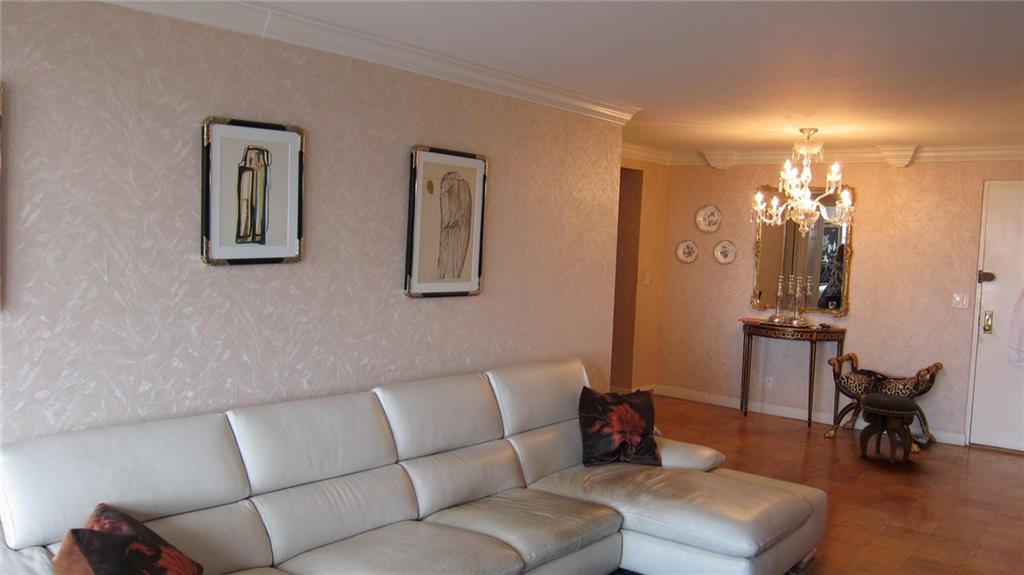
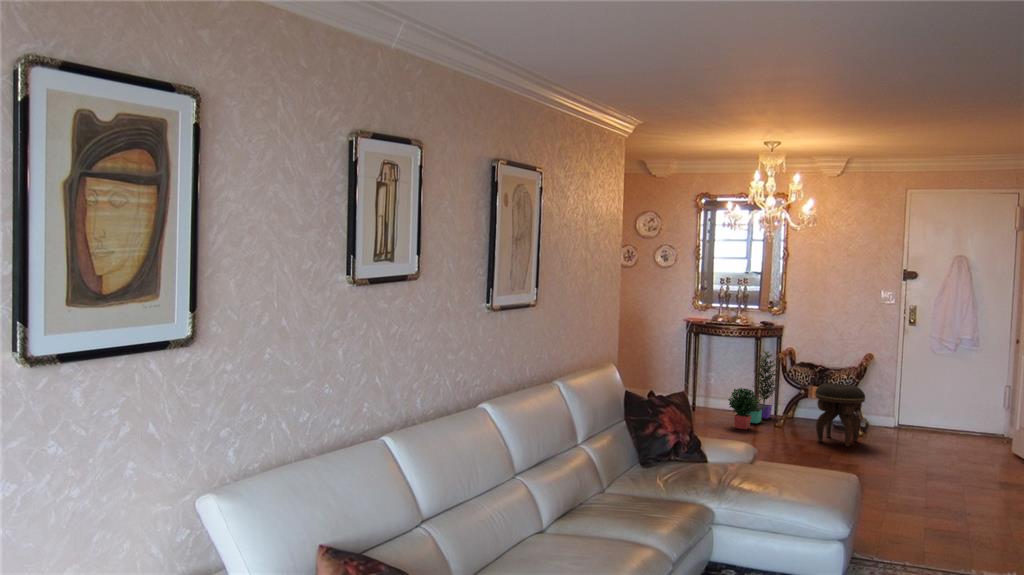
potted plant: none [769,353,837,437] -> present [728,351,778,429]

